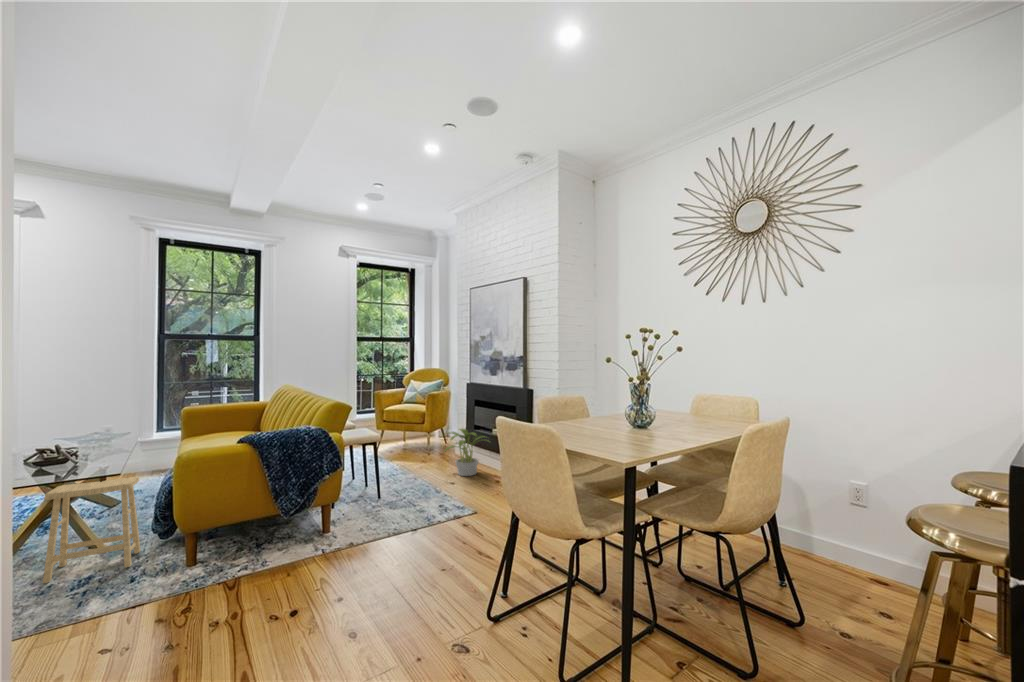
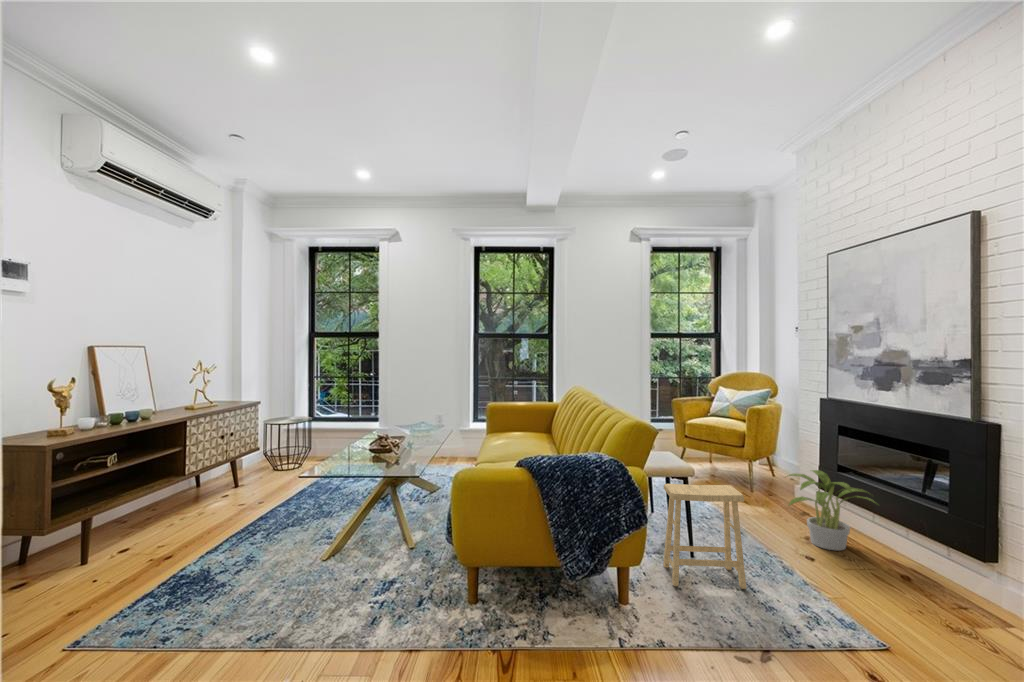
footstool: present [43,477,141,583] -> present [663,484,746,589]

